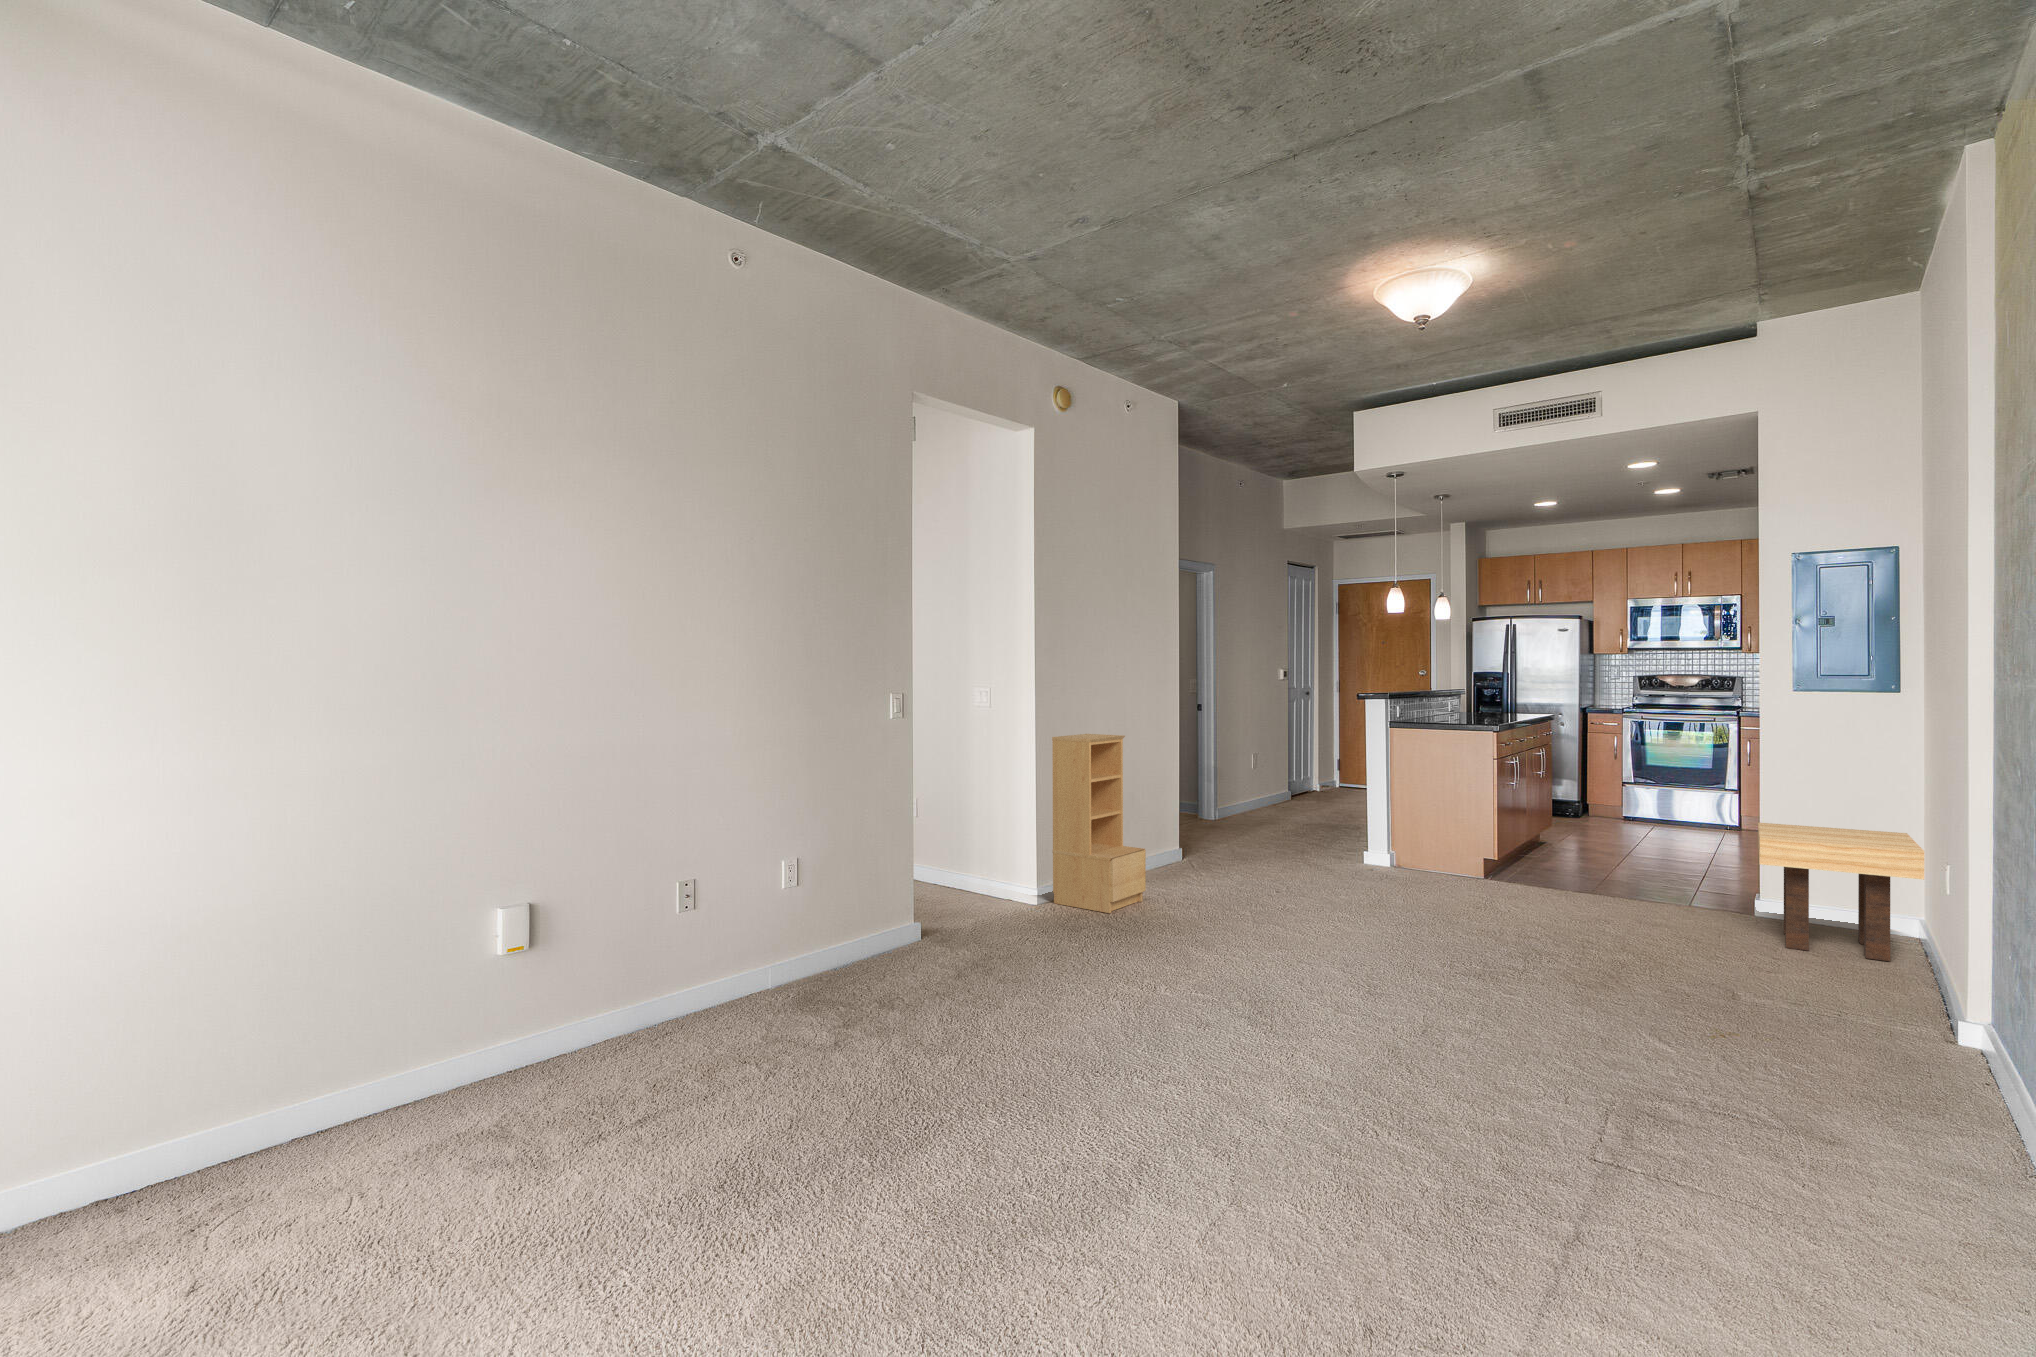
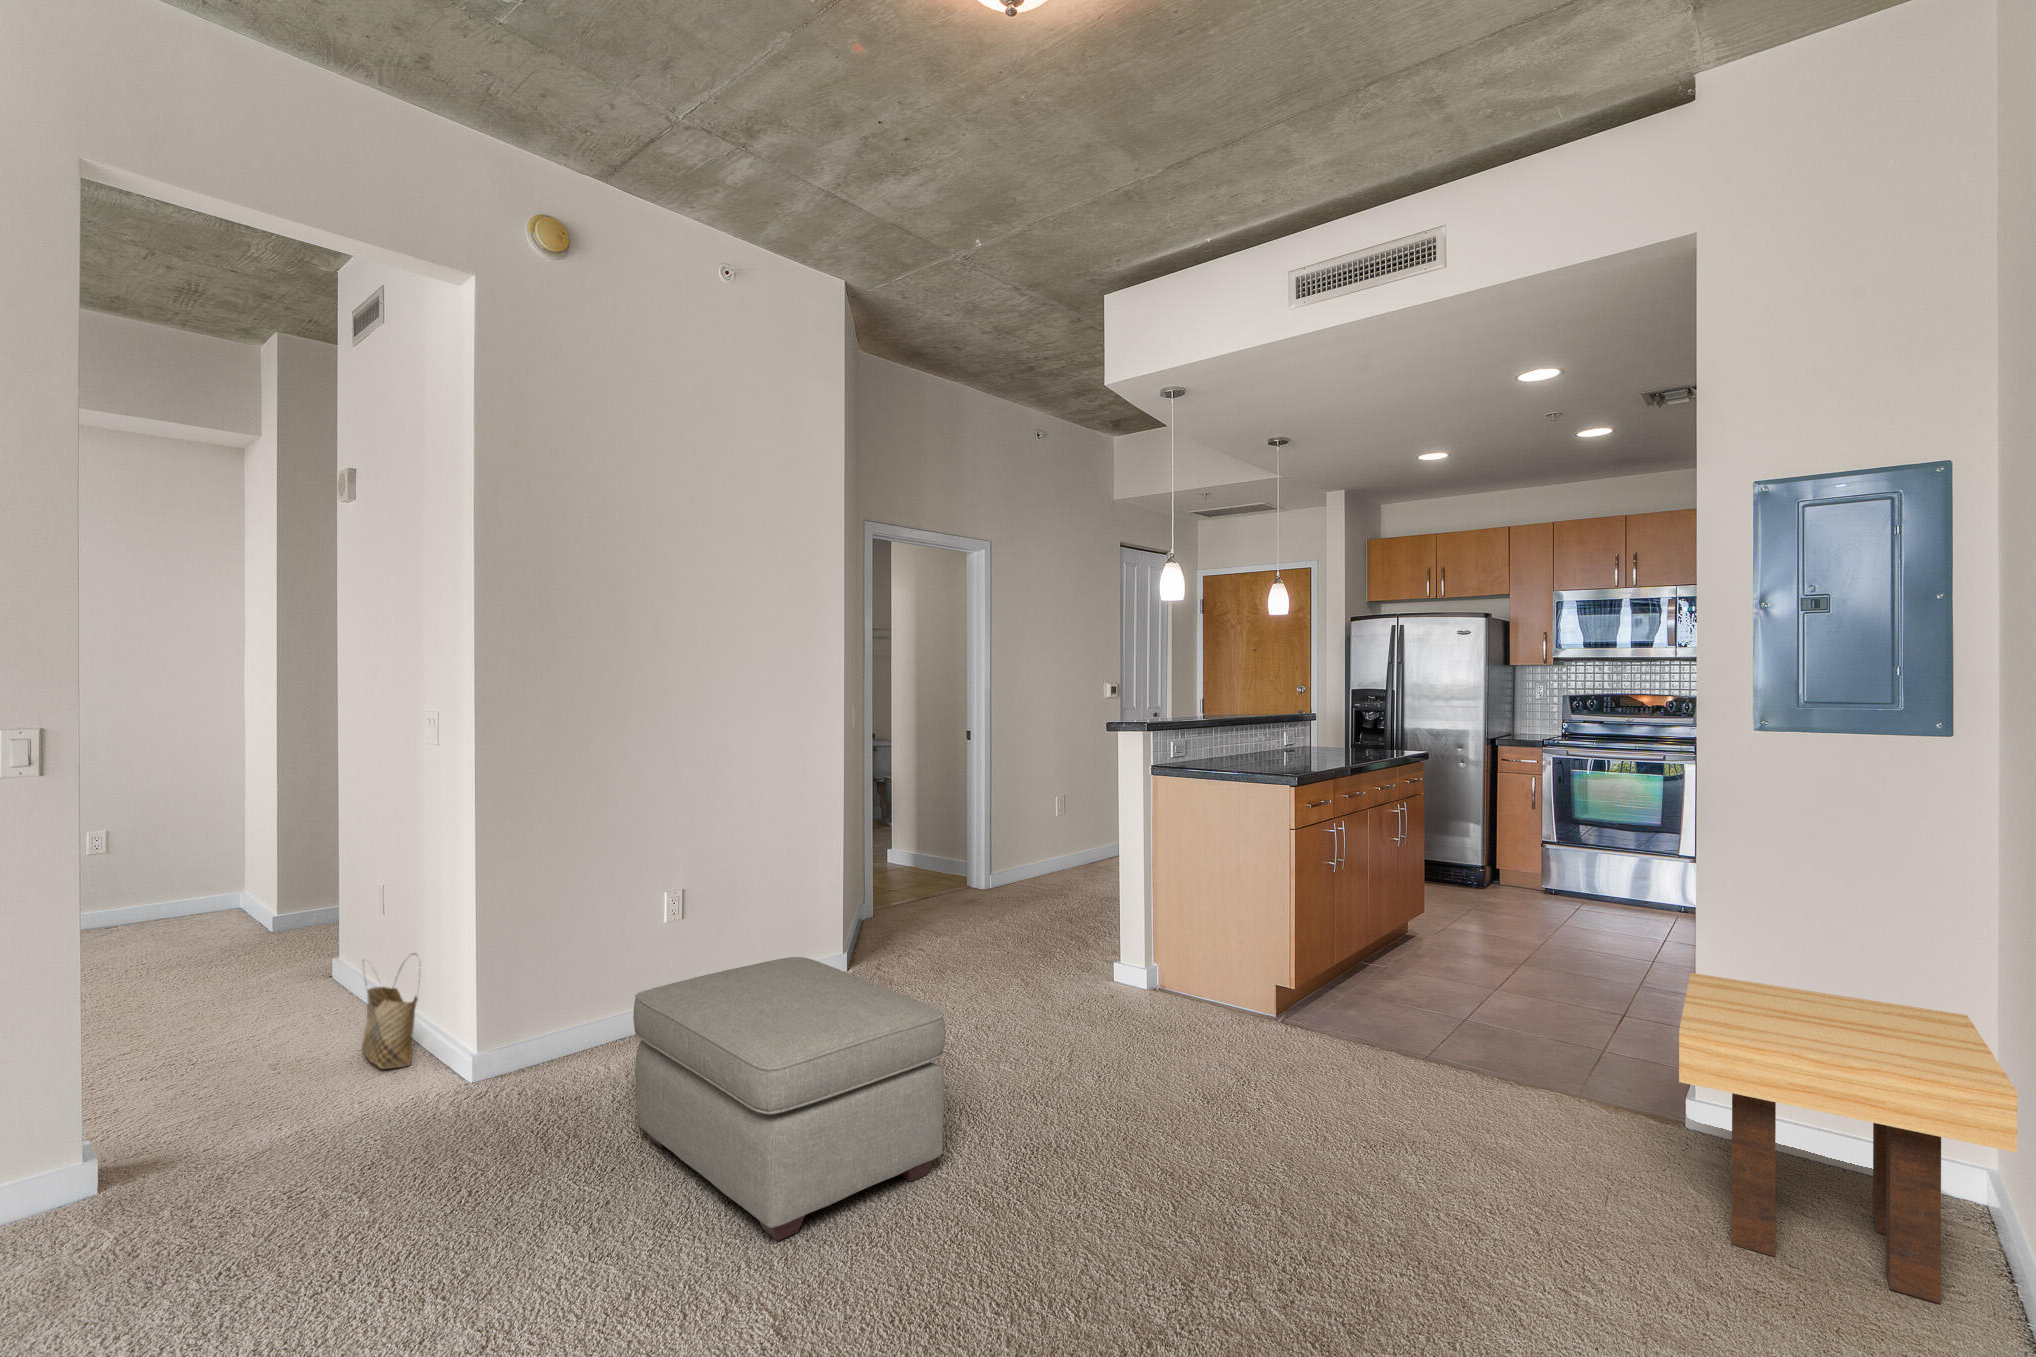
bookshelf: present [1052,734,1146,913] -> none [505,789,665,1110]
ottoman: none [1171,828,1358,950] -> present [633,957,946,1241]
woven basket: none [949,834,990,900] -> present [361,953,418,1069]

